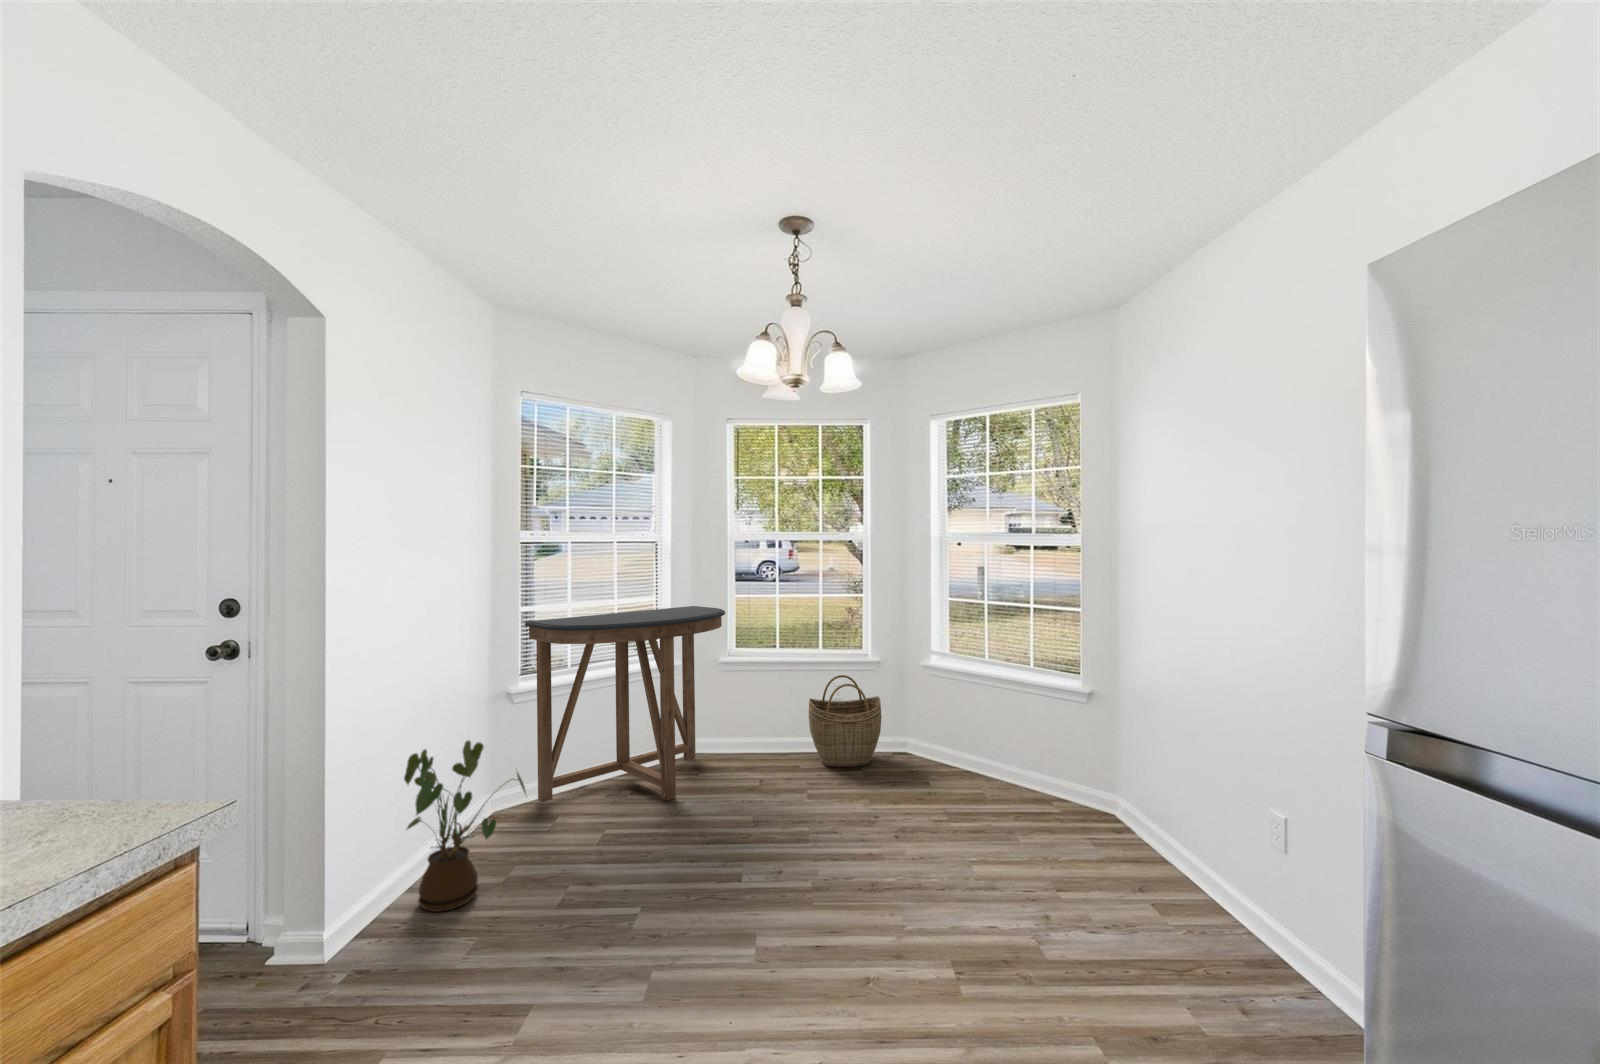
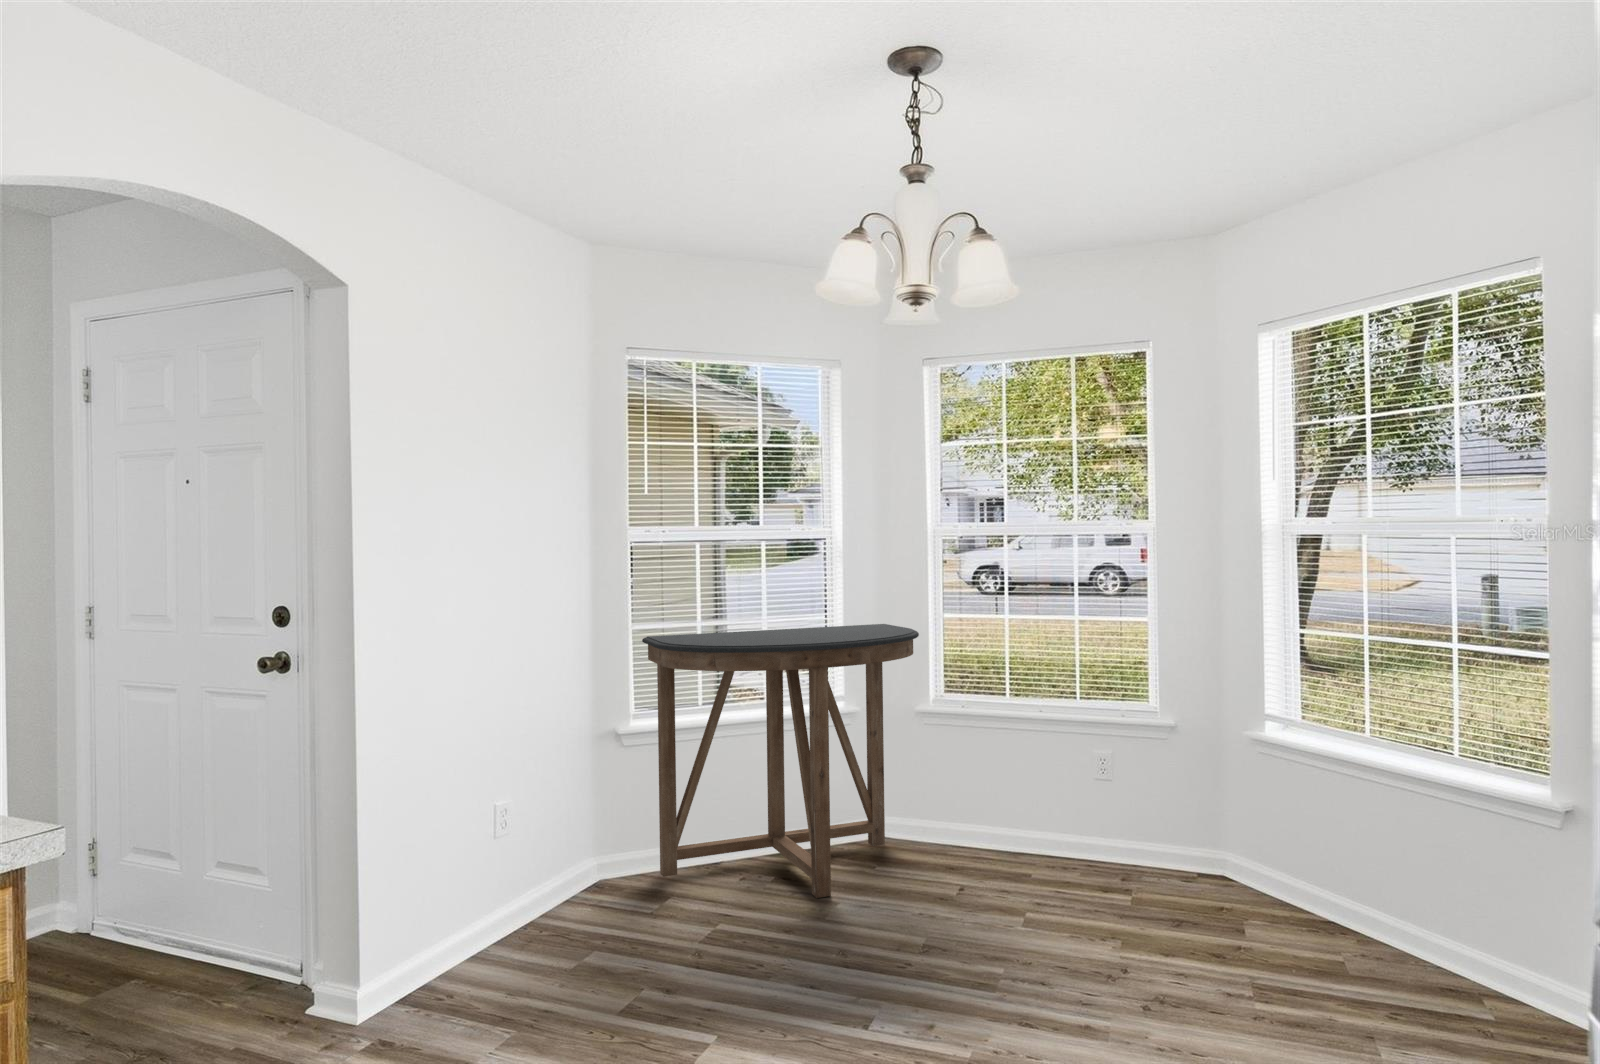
woven basket: present [809,675,882,767] -> none [1048,741,1167,887]
house plant: present [404,740,526,912] -> none [454,785,598,993]

